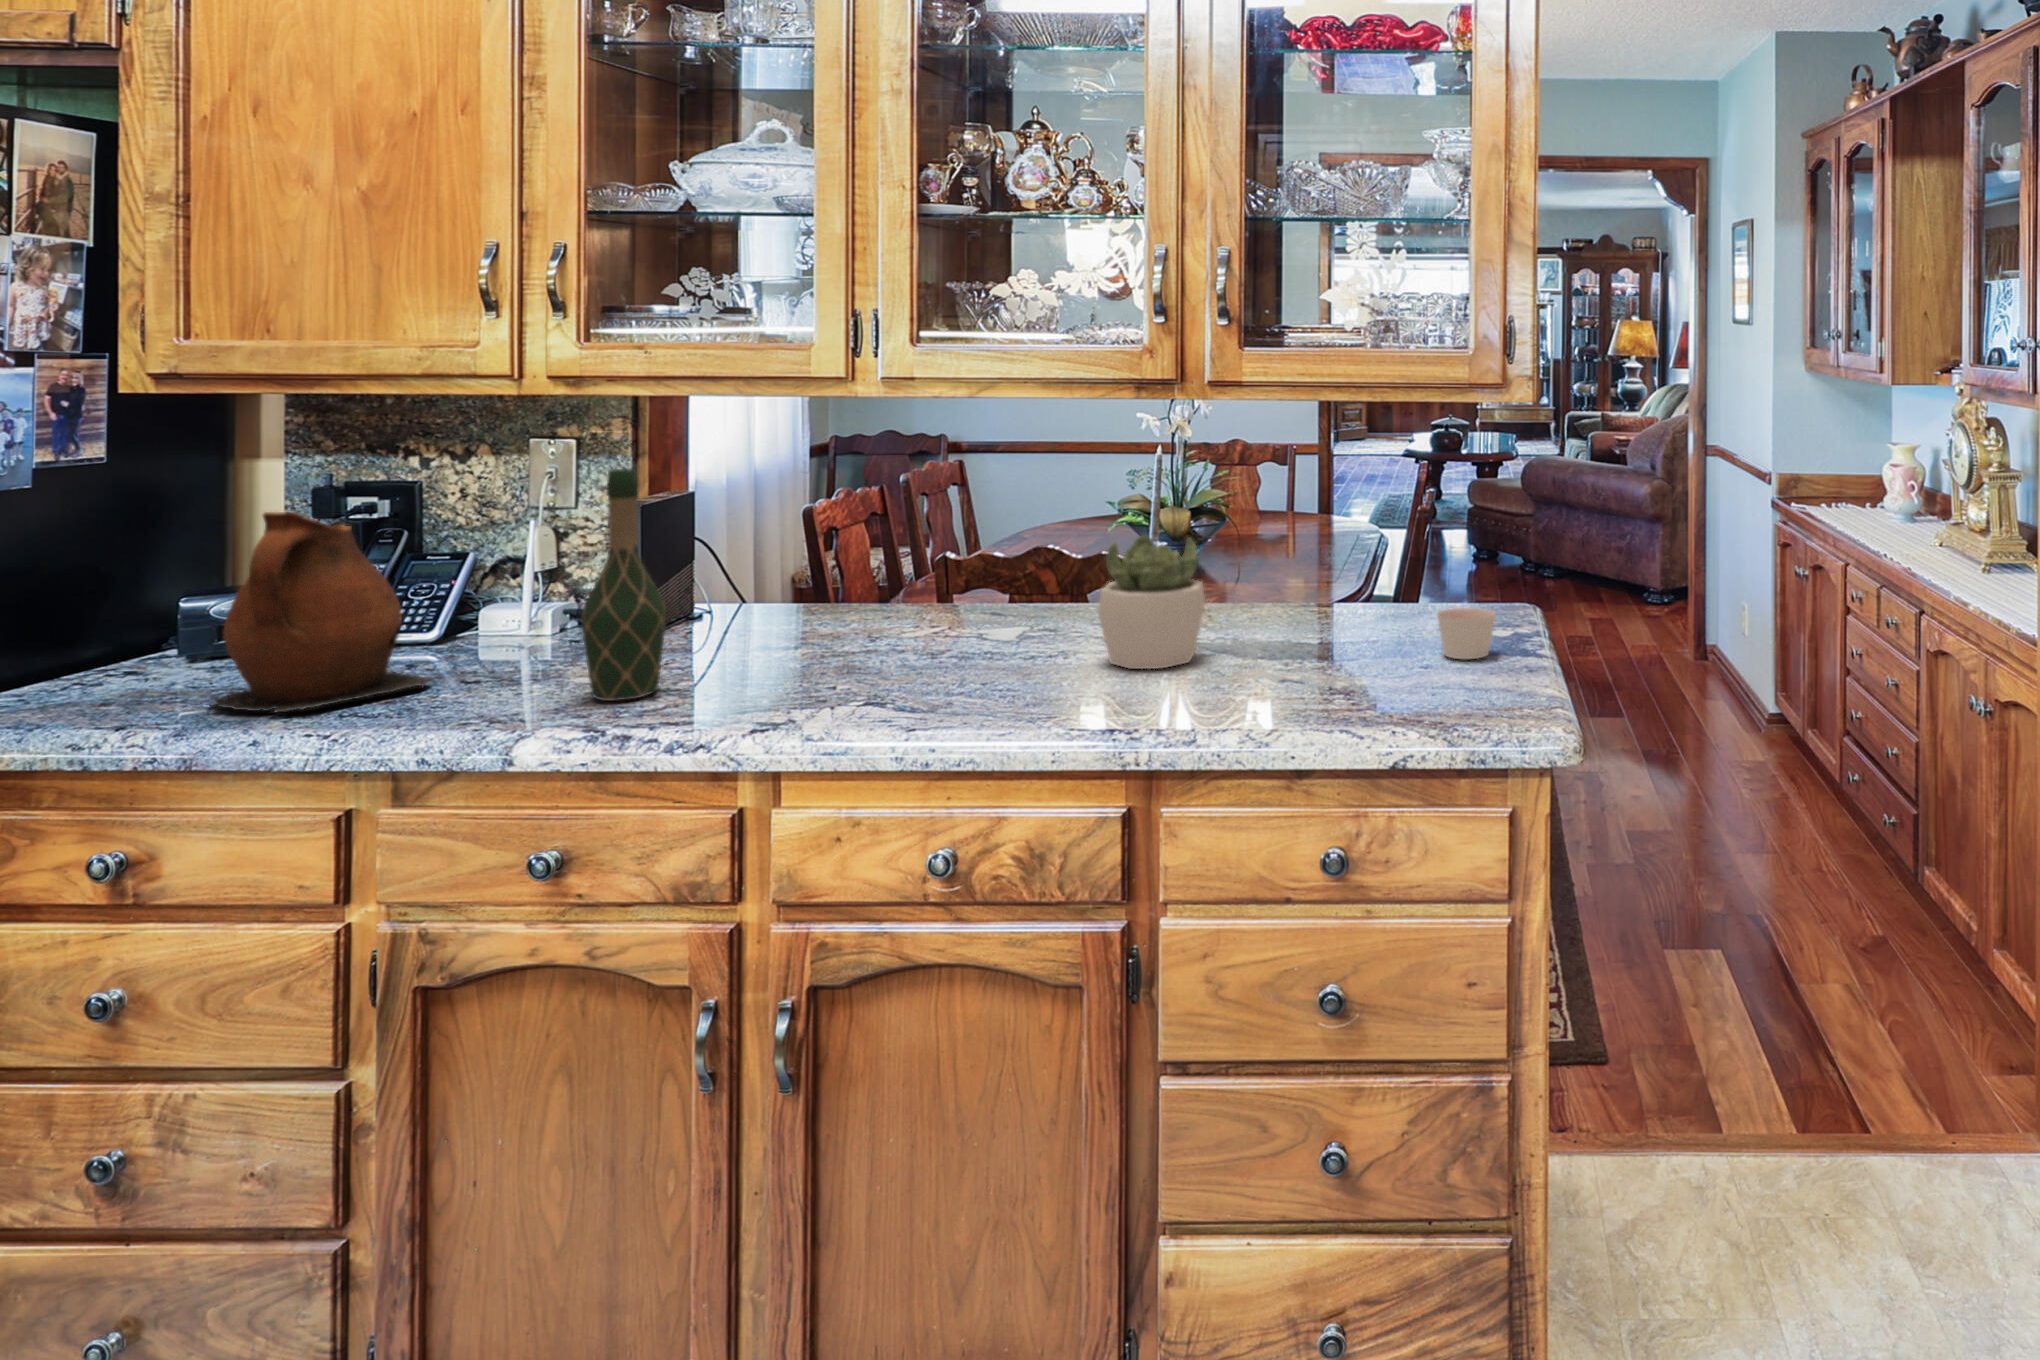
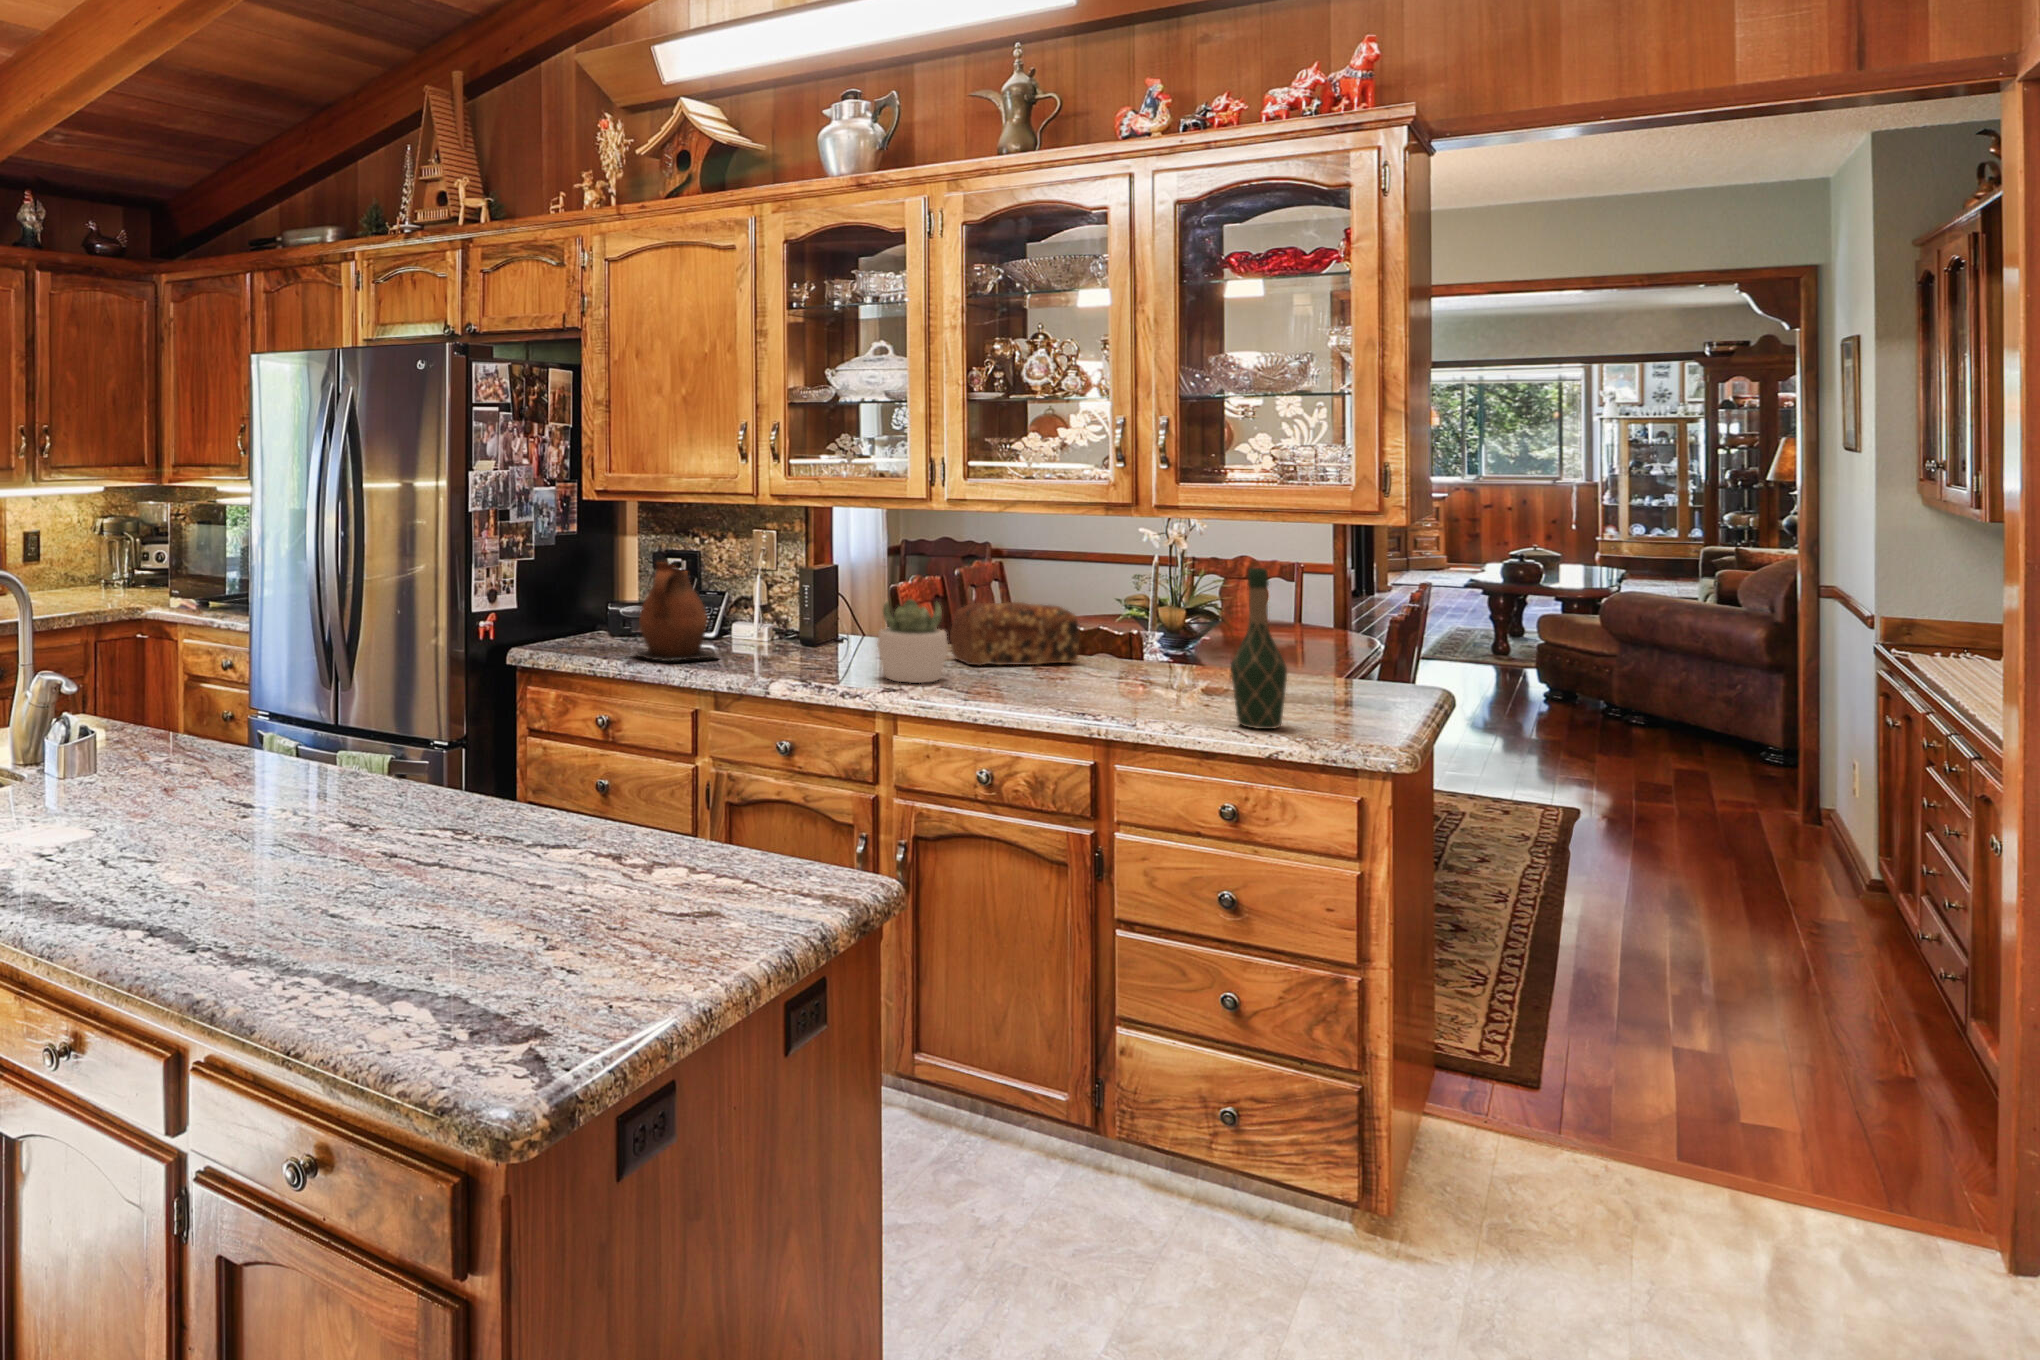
wine bottle: present [581,469,667,701] -> present [1231,568,1287,729]
succulent plant: present [1098,535,1205,669] -> present [877,599,948,683]
bread loaf: none [889,536,1089,644] -> present [950,602,1080,666]
candle: present [1437,608,1496,659] -> none [1337,671,1388,708]

